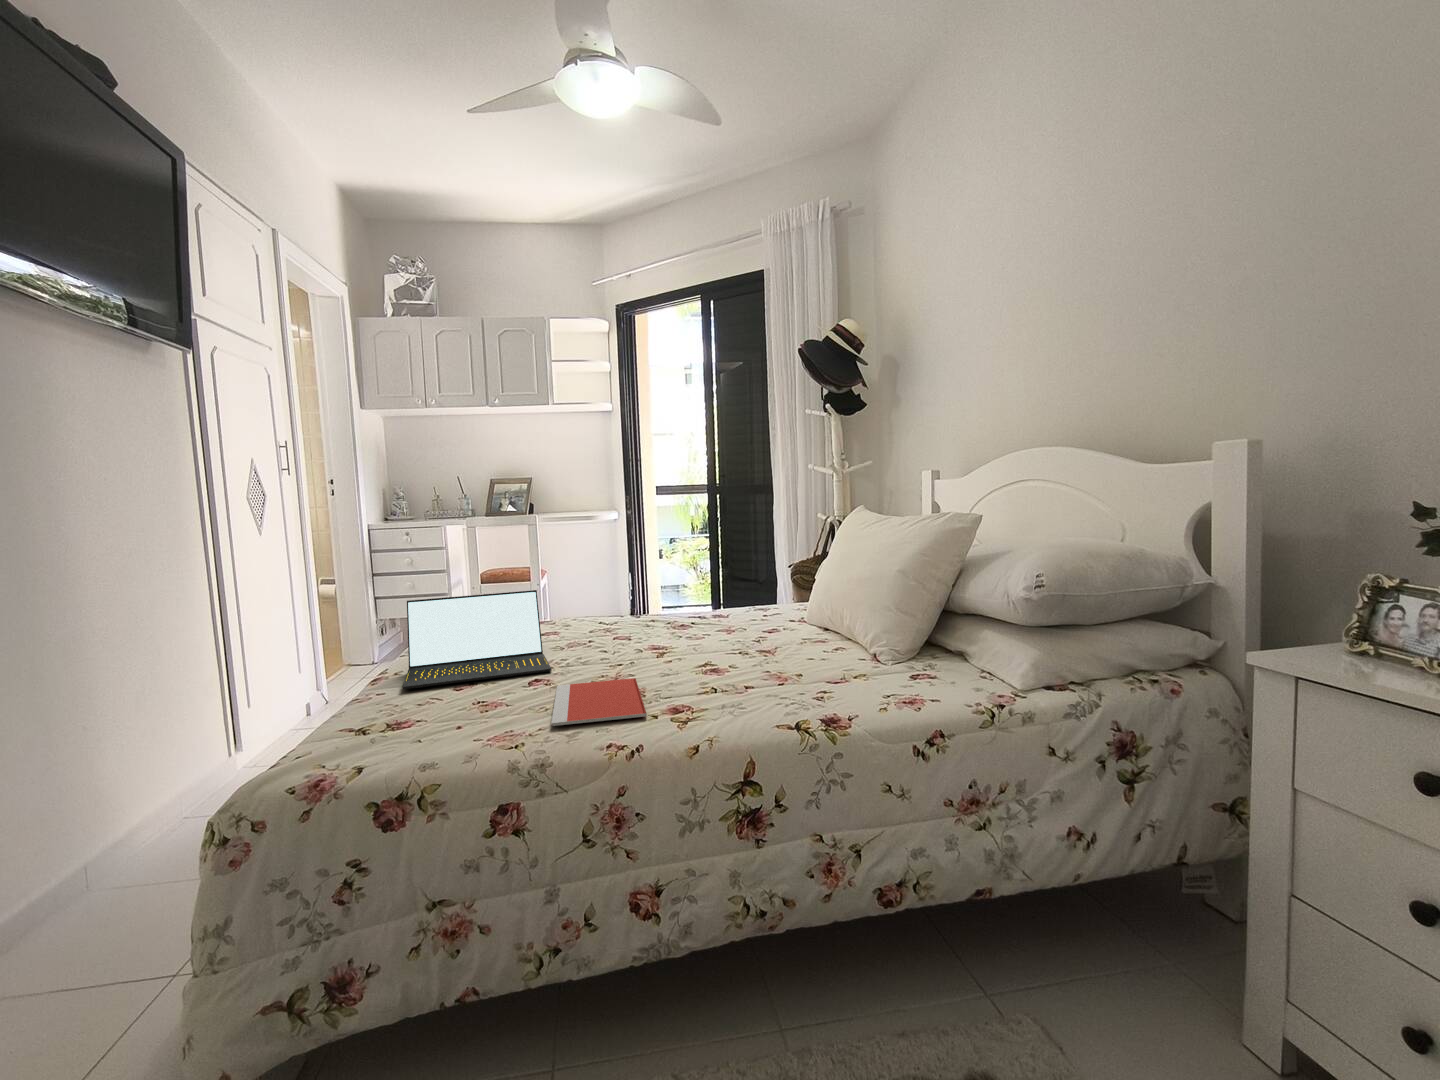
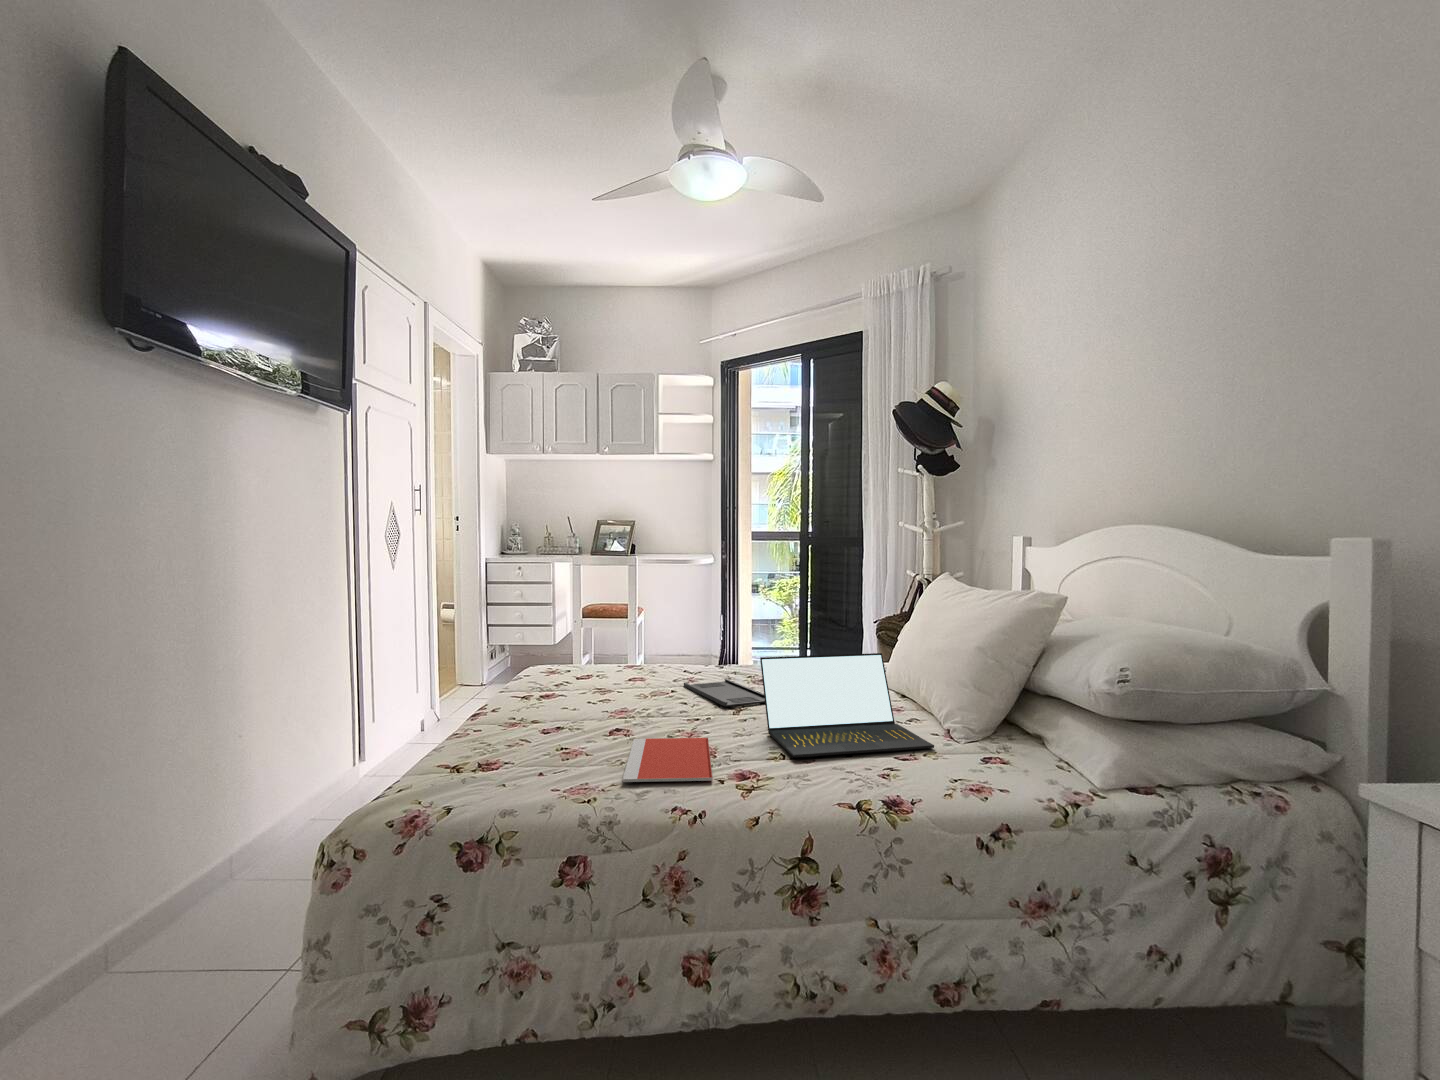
laptop: present [403,590,552,689] -> present [760,653,934,757]
tray: none [602,624,697,649] -> present [684,679,765,707]

